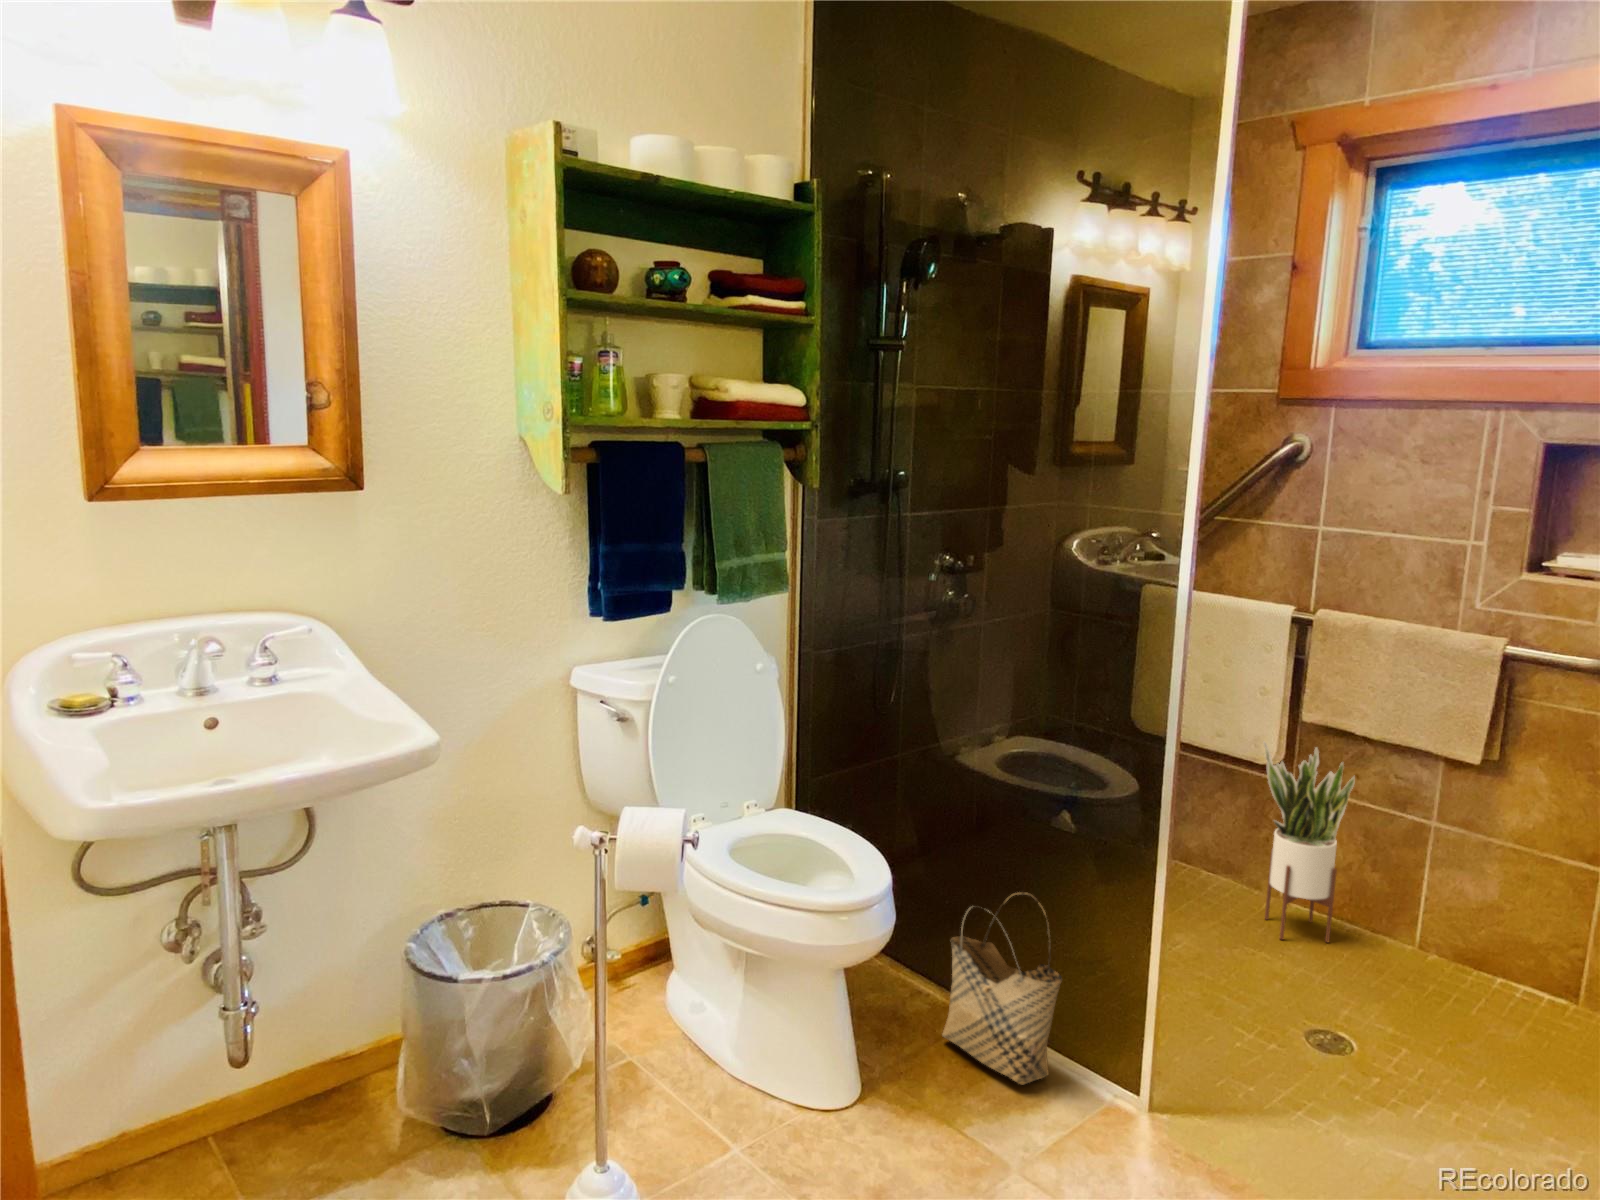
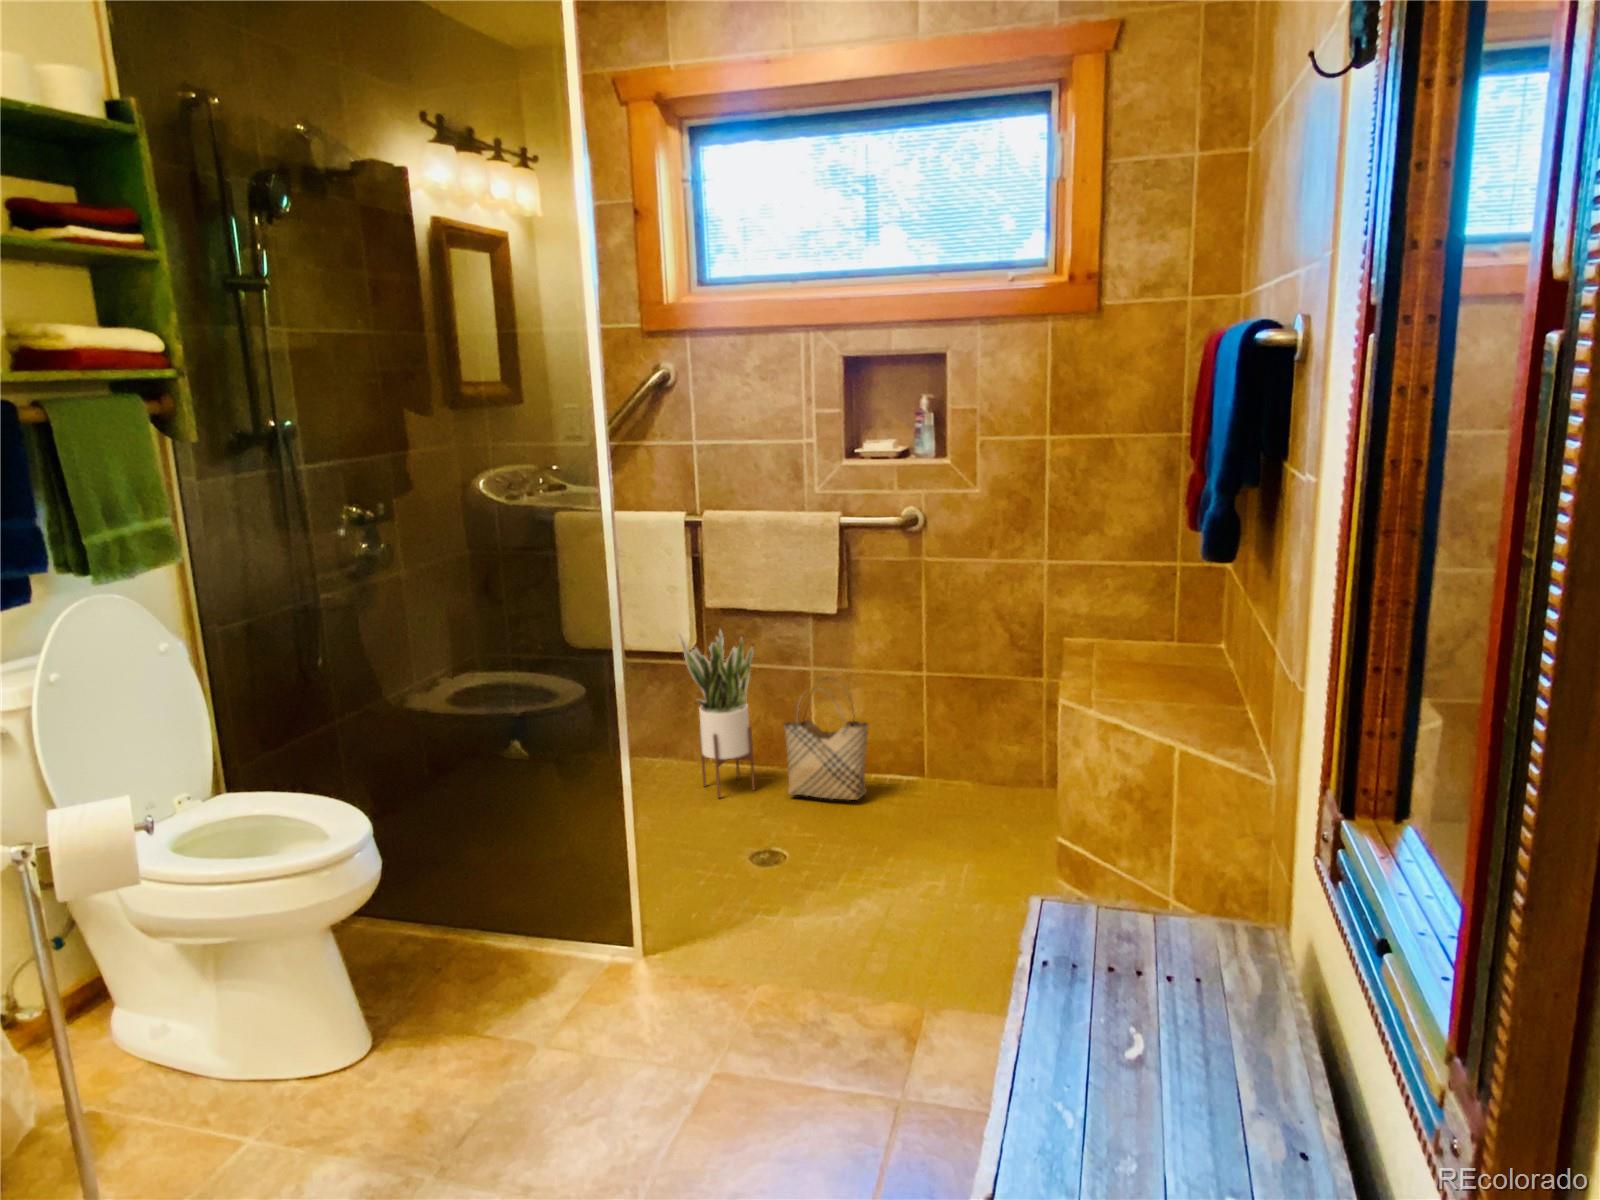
woven basket: present [942,891,1062,1085] -> present [783,677,869,800]

